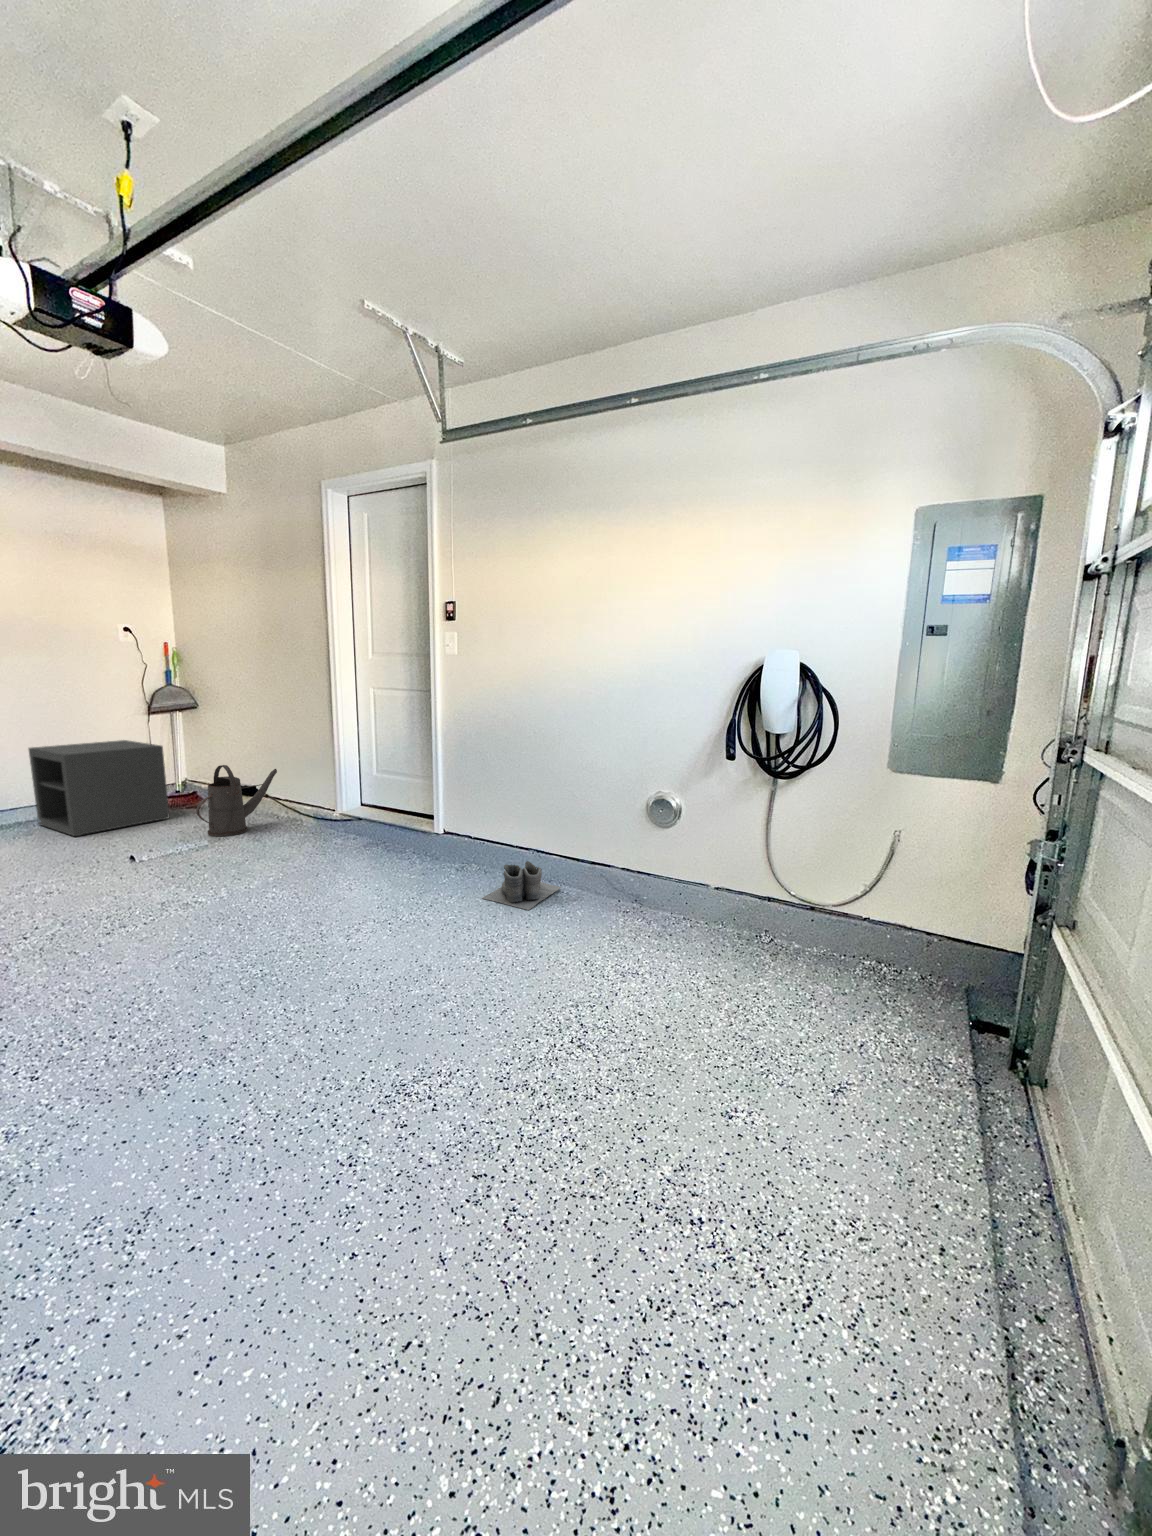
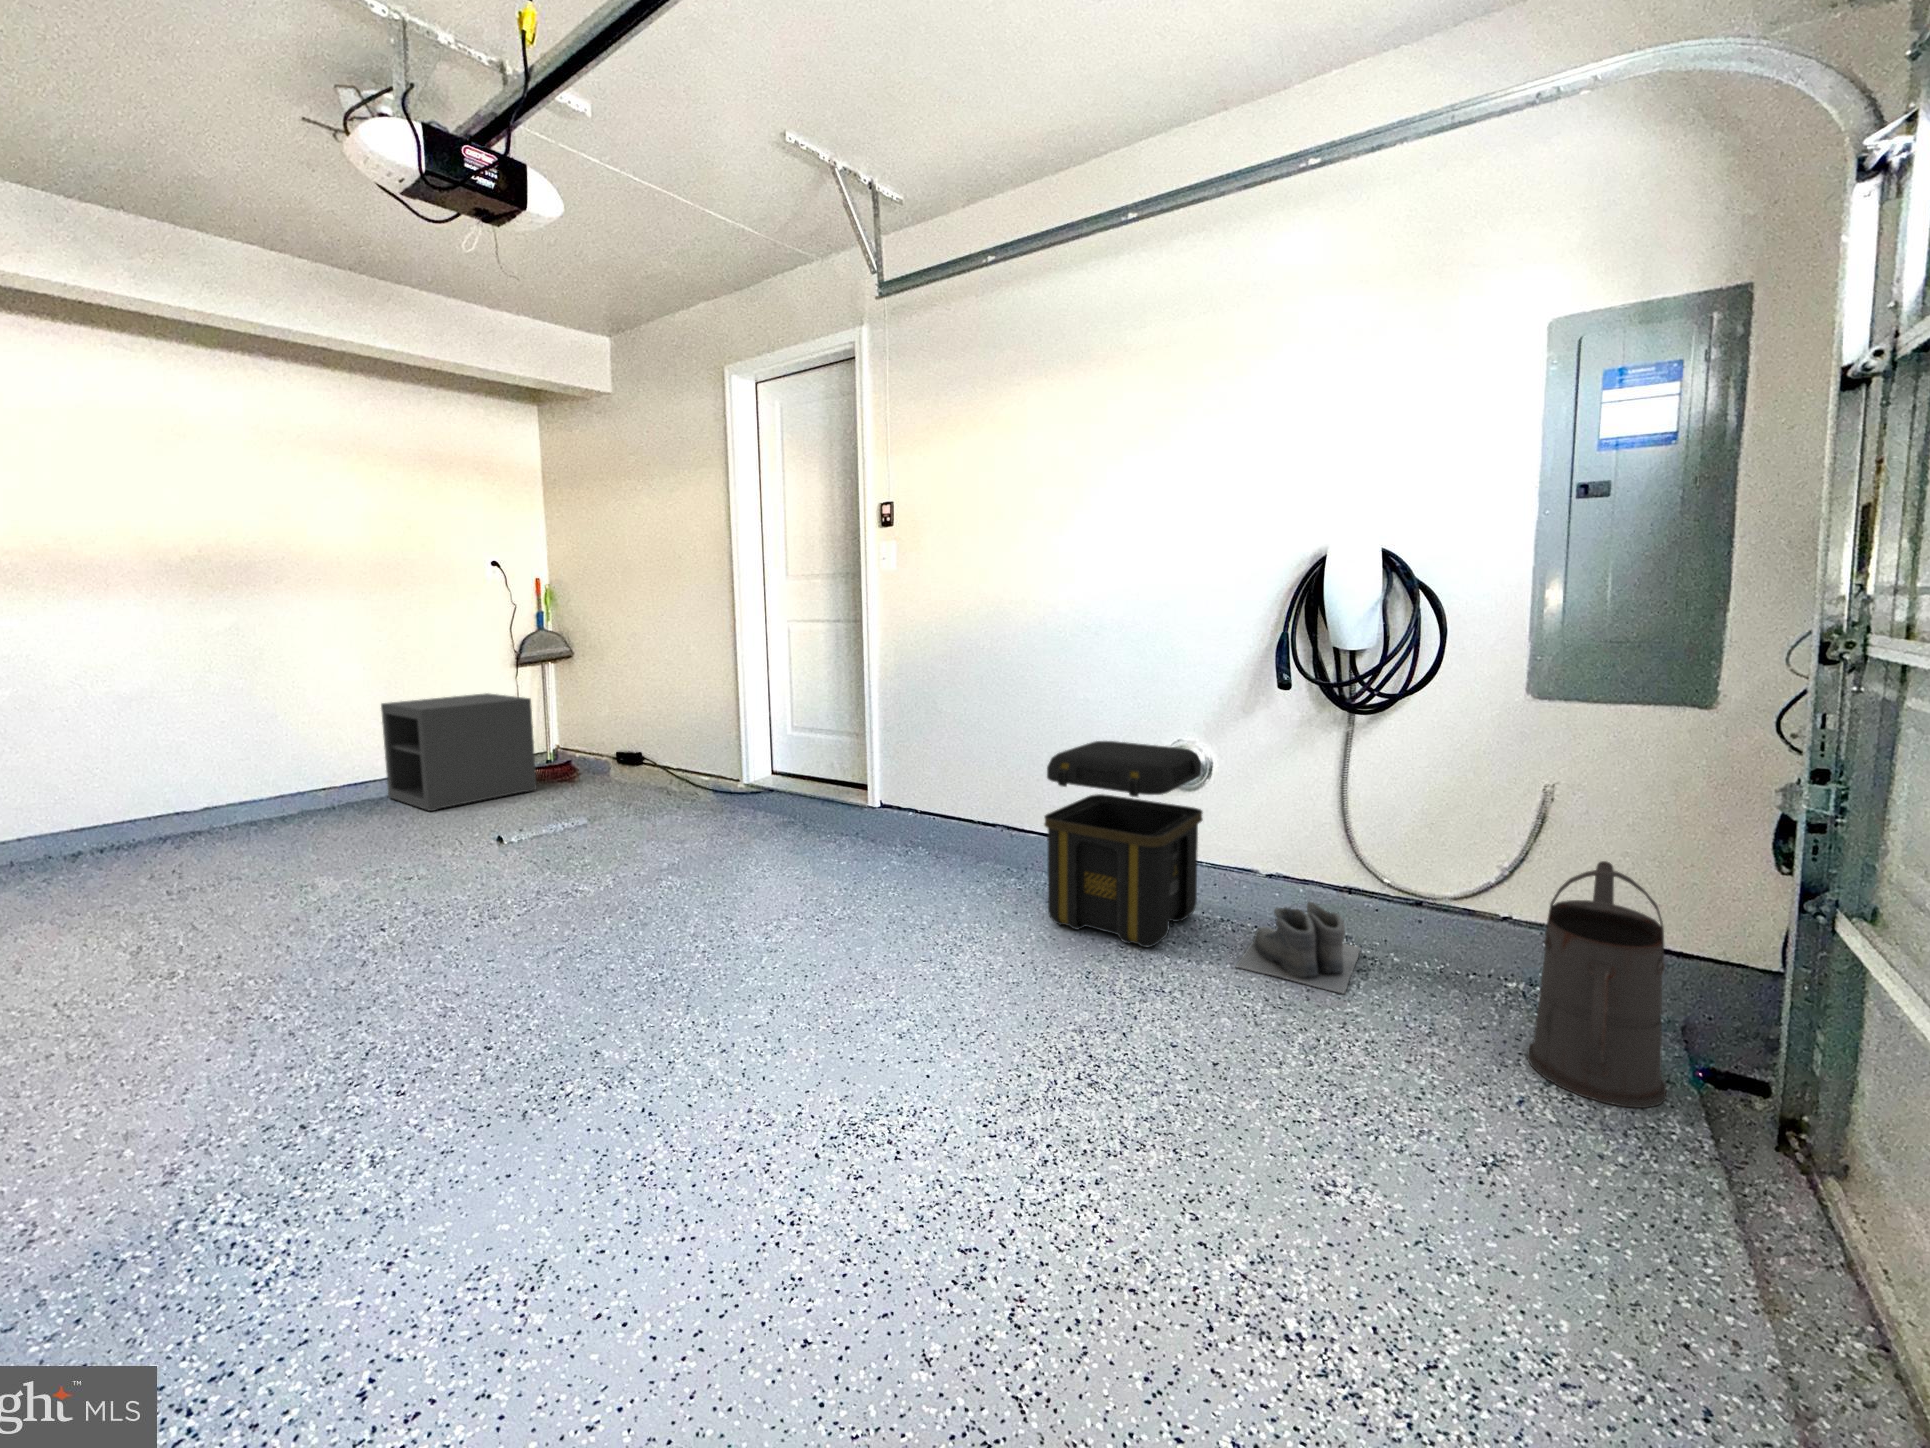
watering can: present [196,765,277,836] -> present [1527,861,1666,1108]
toolbox: none [561,792,674,942] -> present [1044,741,1203,947]
boots: present [483,861,561,910] -> present [1236,901,1361,993]

